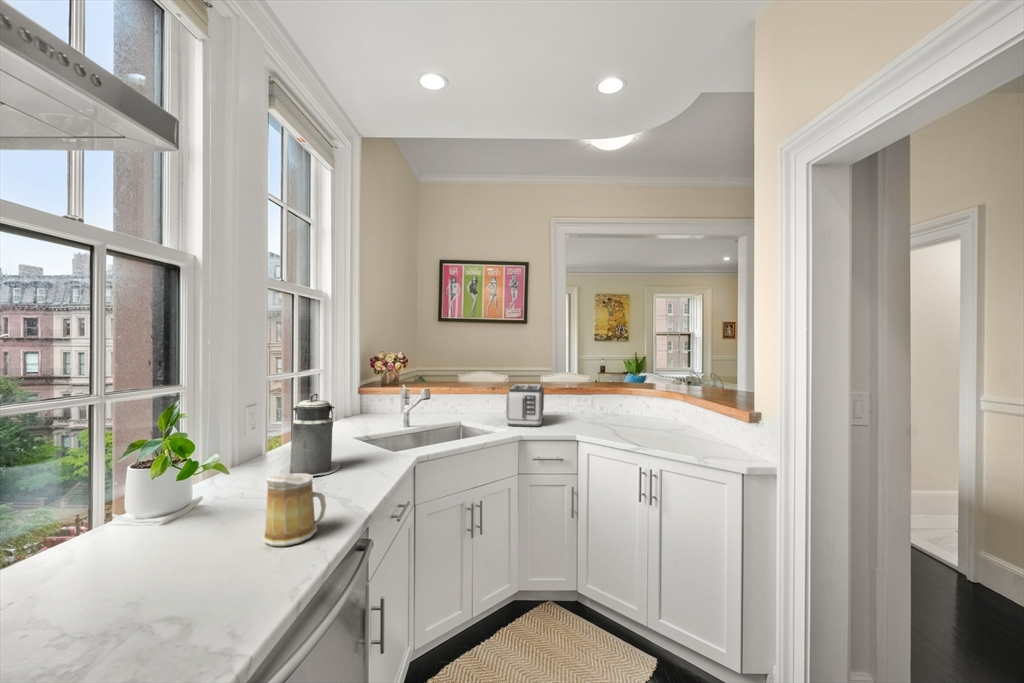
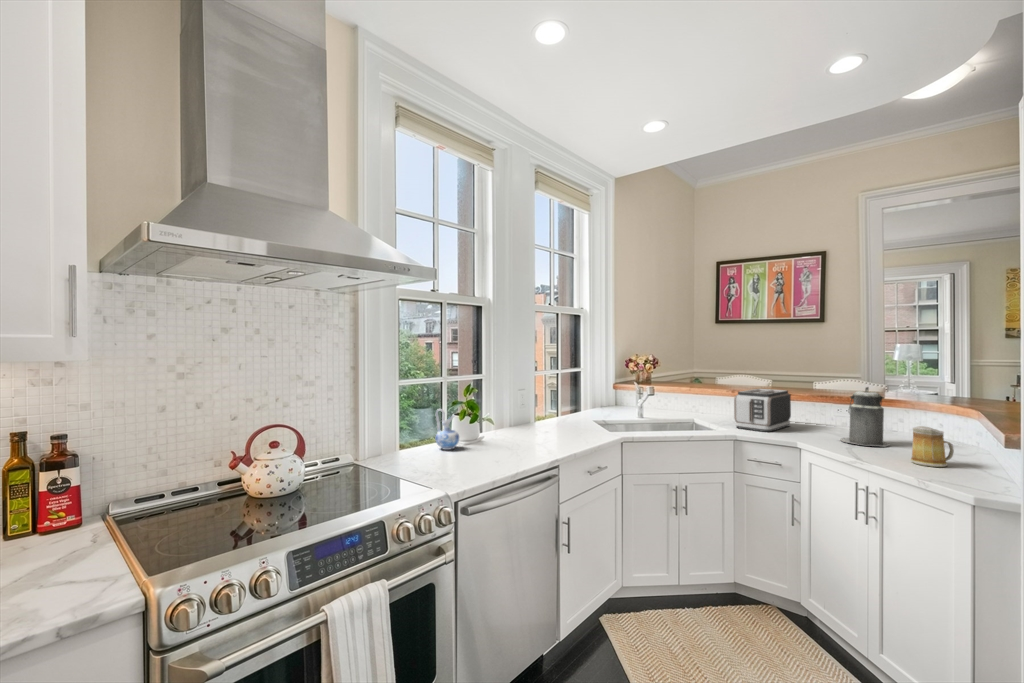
canister: present [280,394,340,476] -> present [840,387,890,447]
mug: present [263,473,326,546] -> present [911,426,954,467]
ceramic pitcher: none [68,476,142,570] -> present [436,409,459,450]

